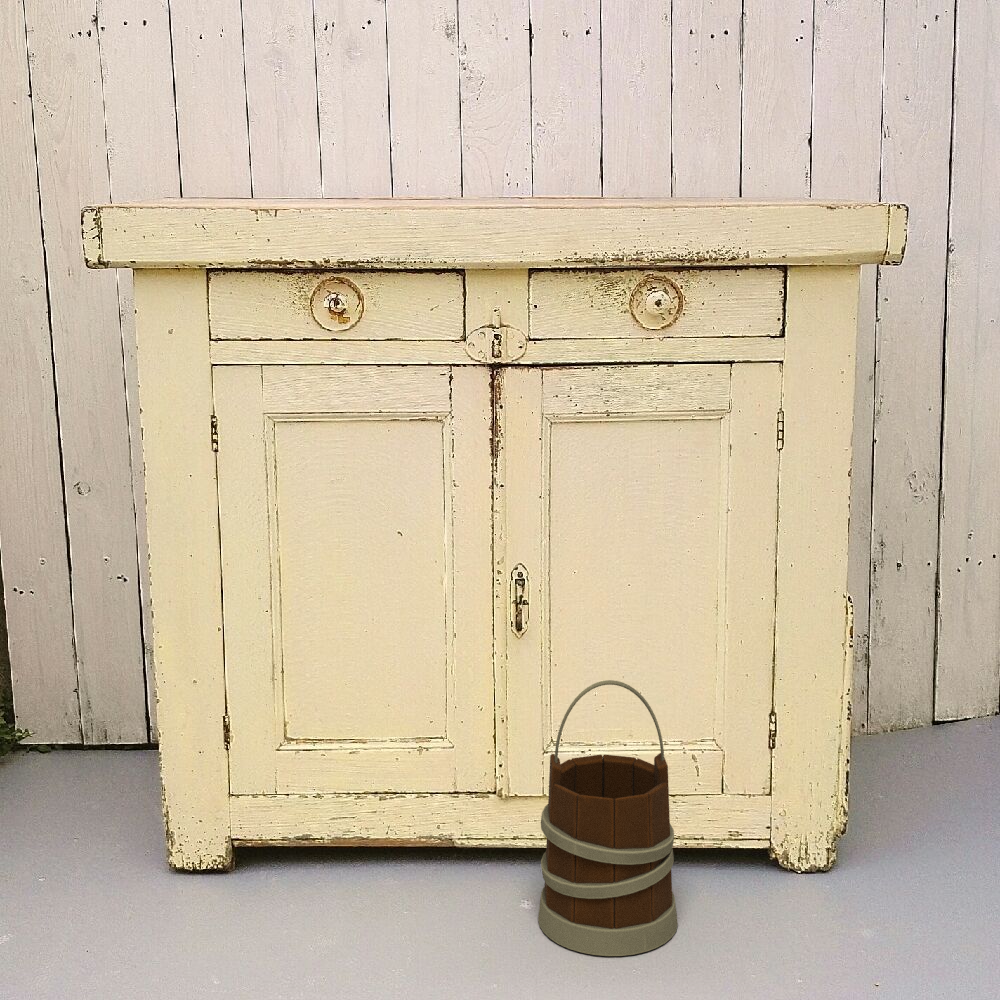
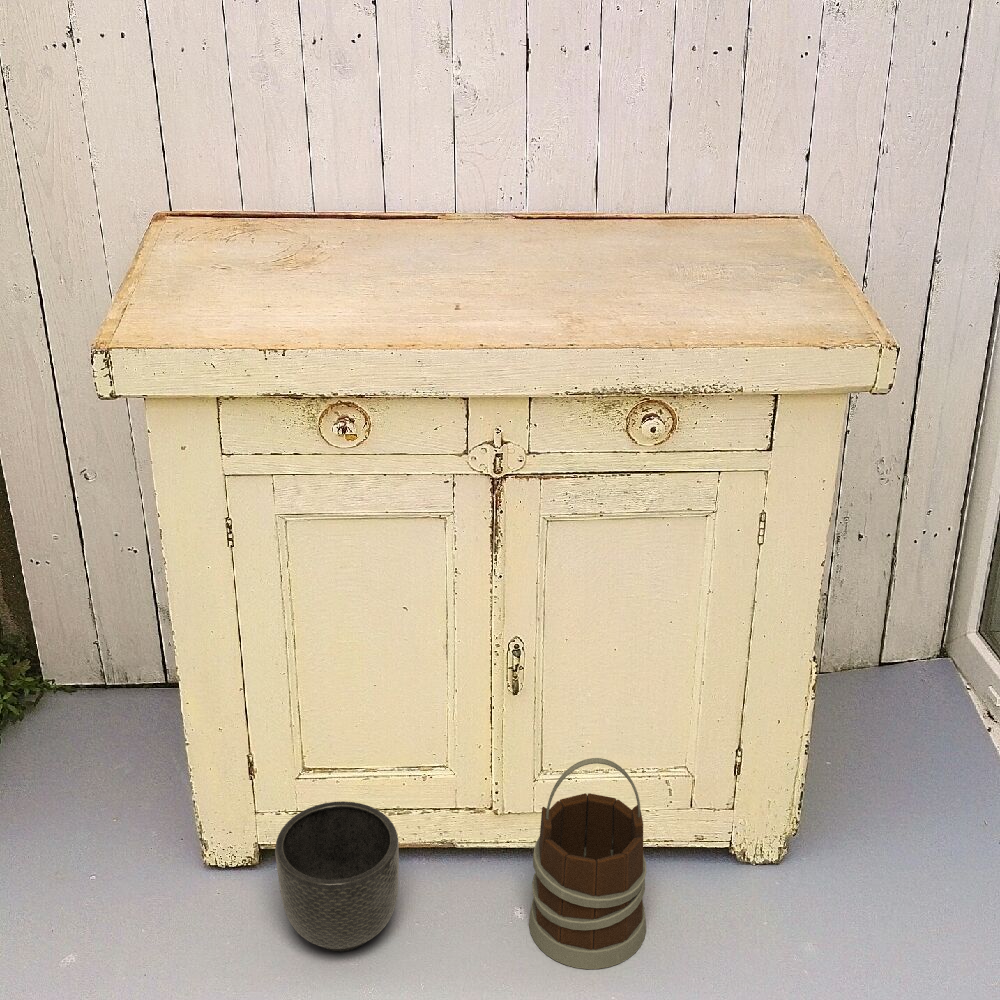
planter: none [242,768,384,940] -> present [275,801,399,951]

